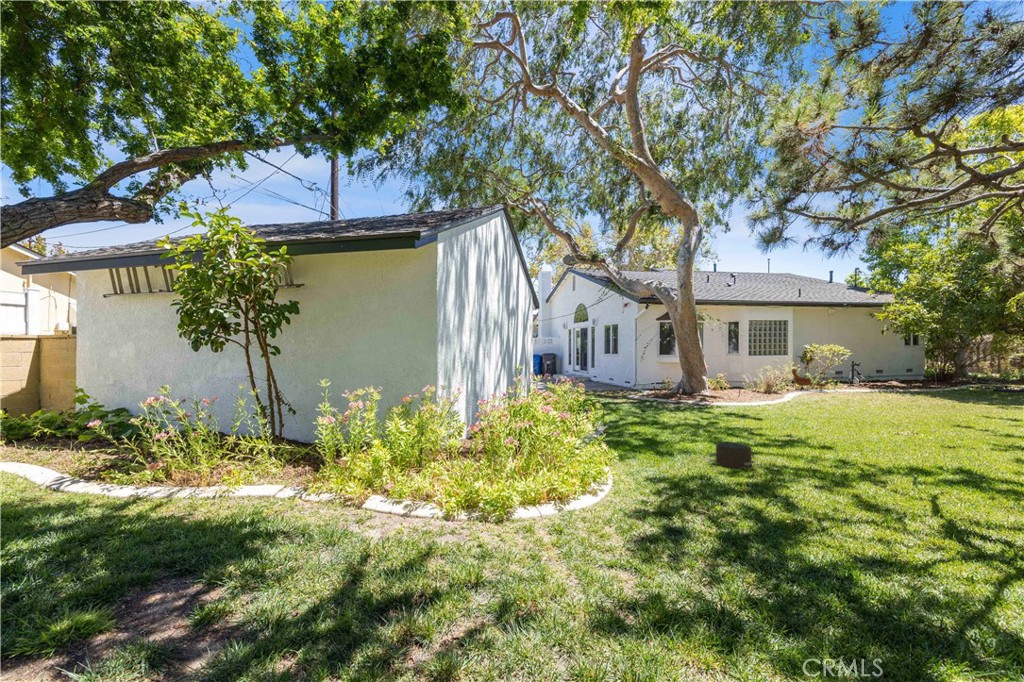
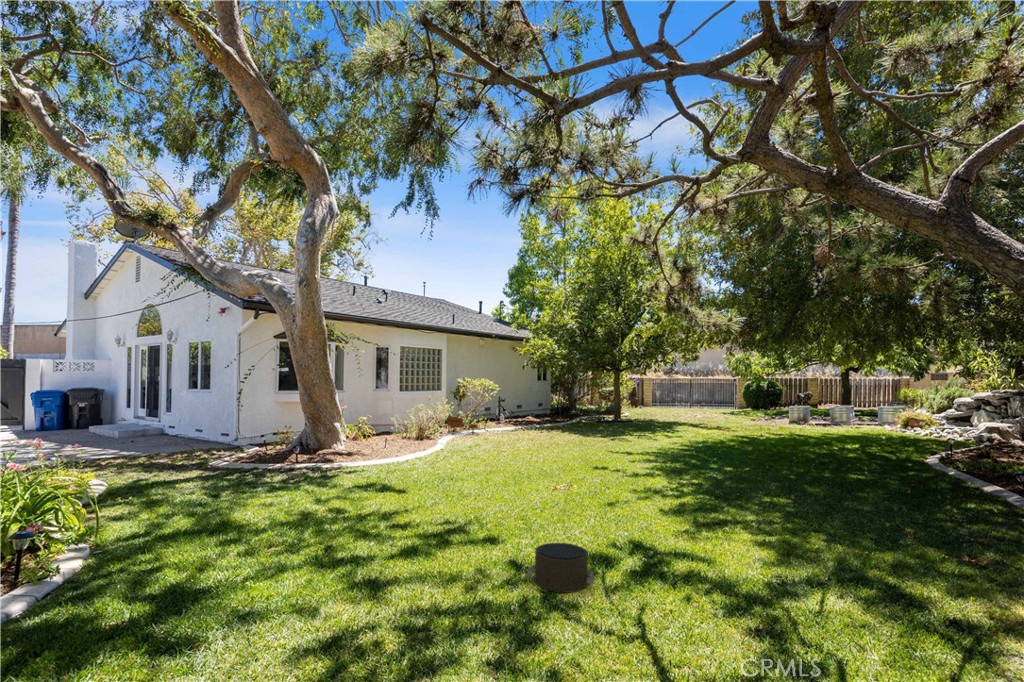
pouf: present [709,442,755,468] -> present [527,543,594,593]

